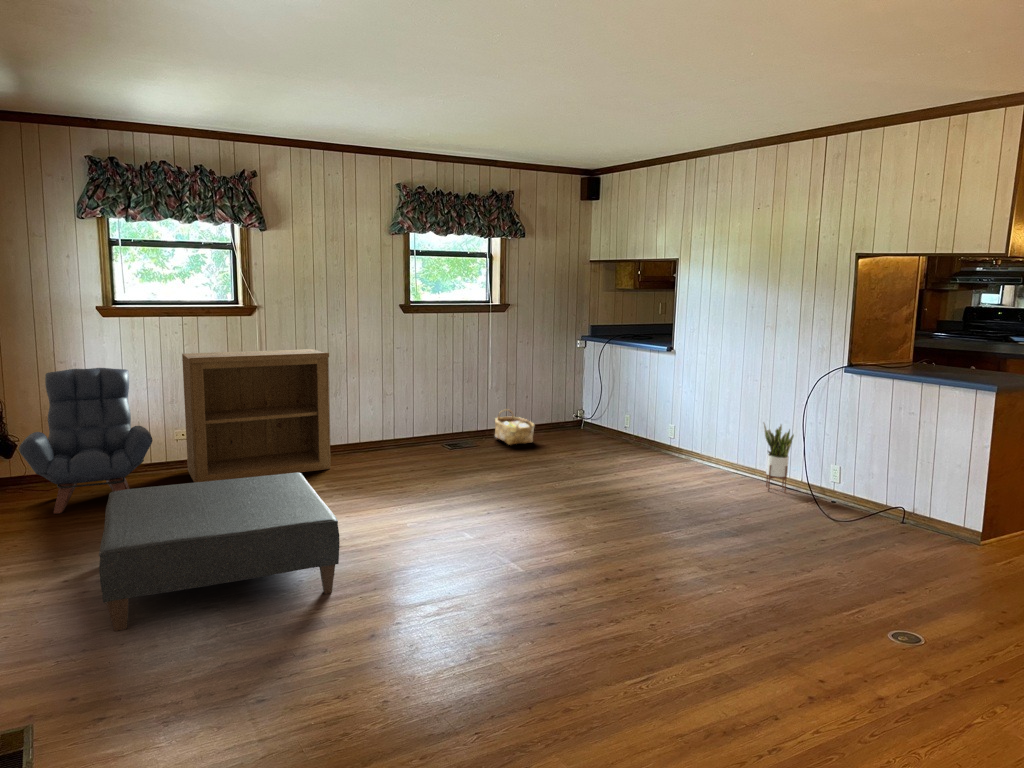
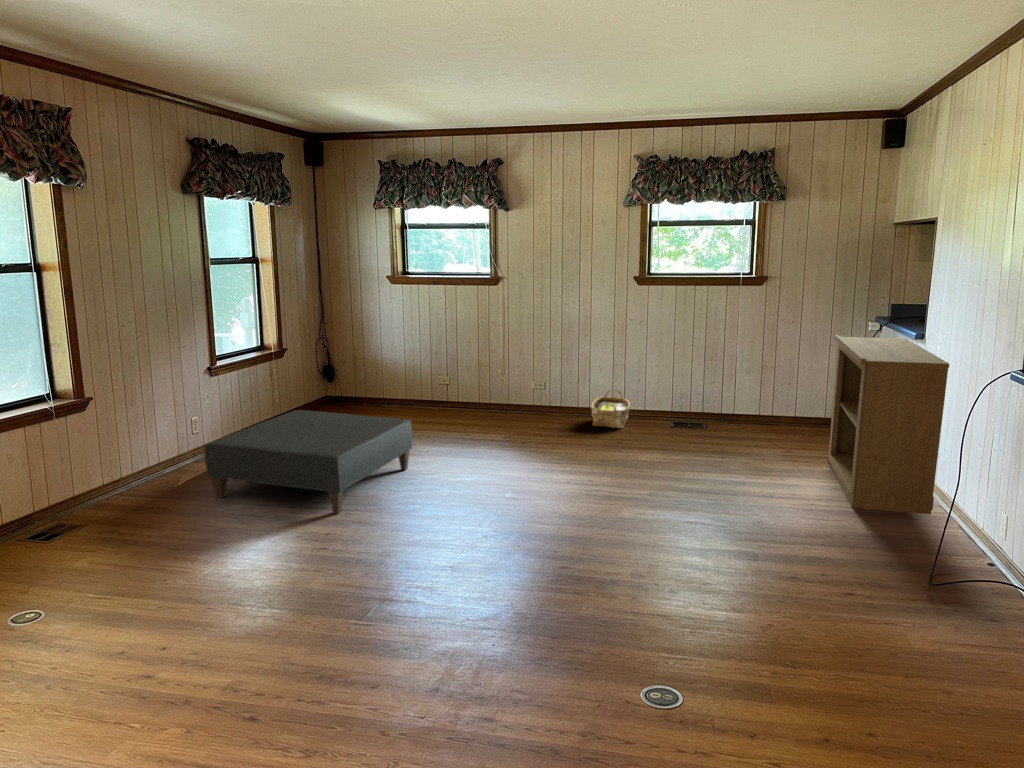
bookshelf: present [182,349,330,482] -> present [828,335,949,514]
armchair: present [19,368,153,514] -> none [313,321,407,424]
woven basket: present [495,409,534,445] -> present [591,389,630,428]
potted plant: present [764,423,794,492] -> none [933,463,978,571]

